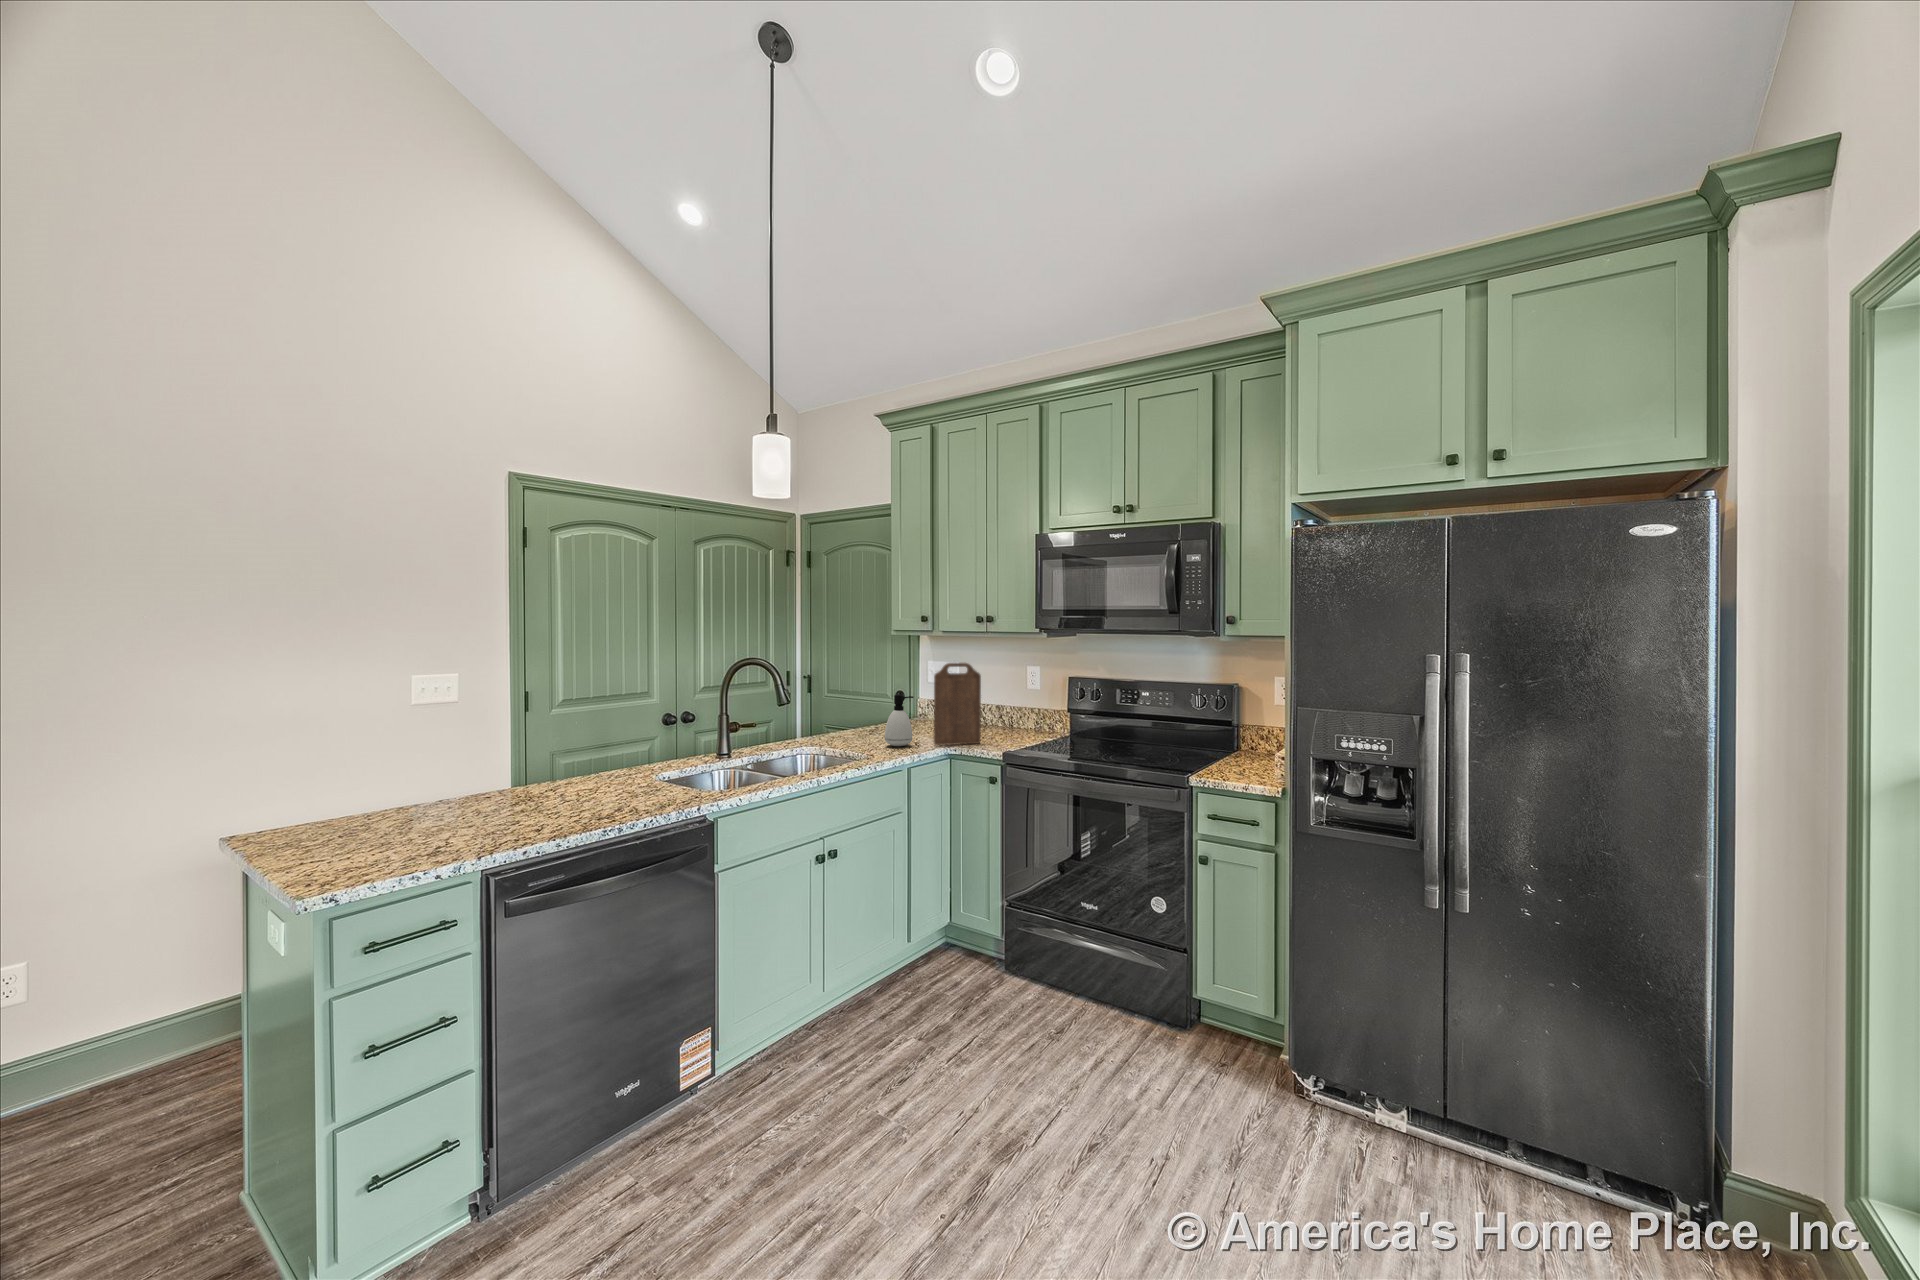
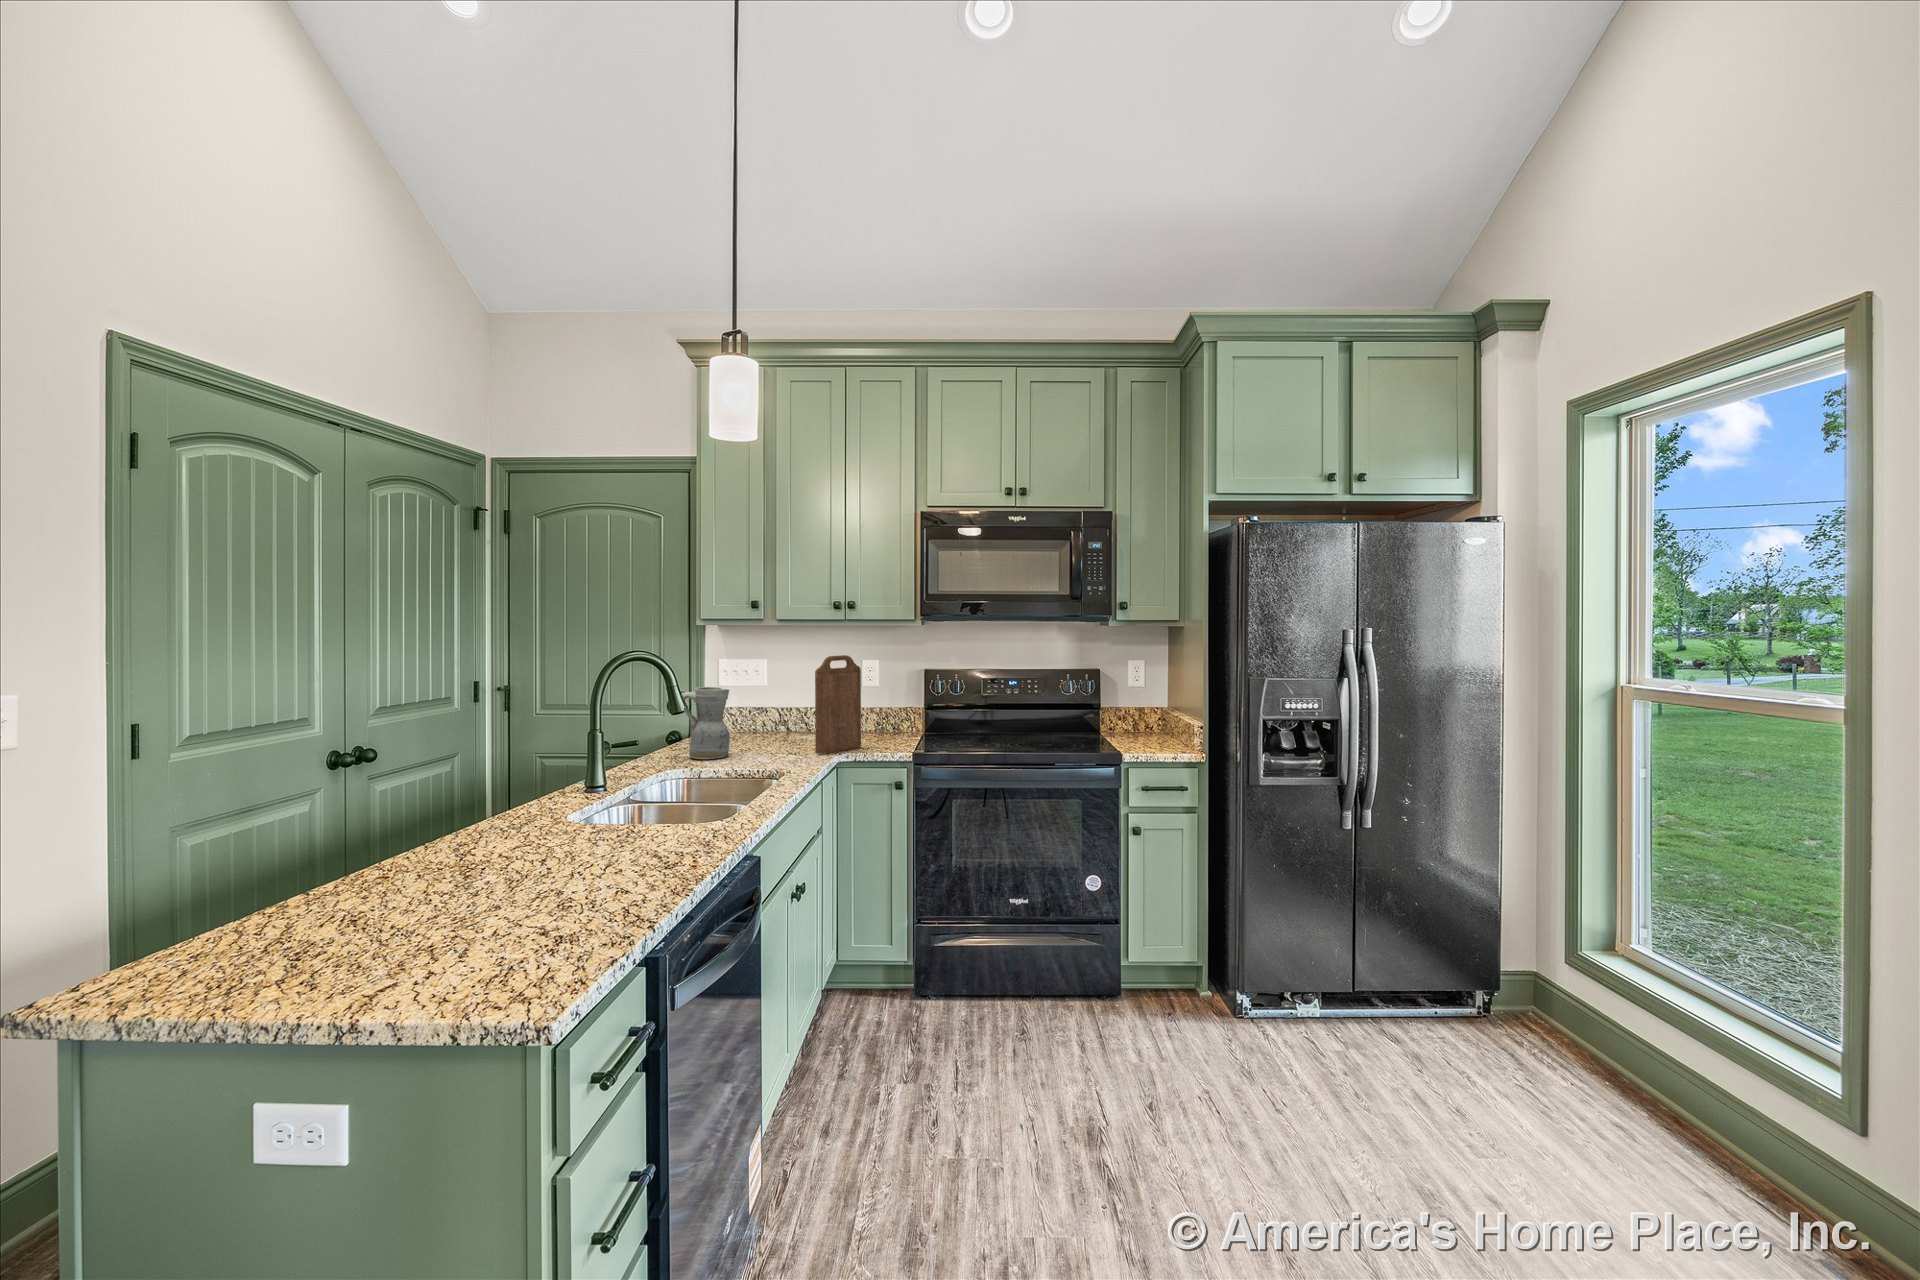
ceramic pitcher: none [843,683,880,741] -> present [682,687,730,759]
soap dispenser: present [885,694,913,746] -> none [760,697,794,760]

